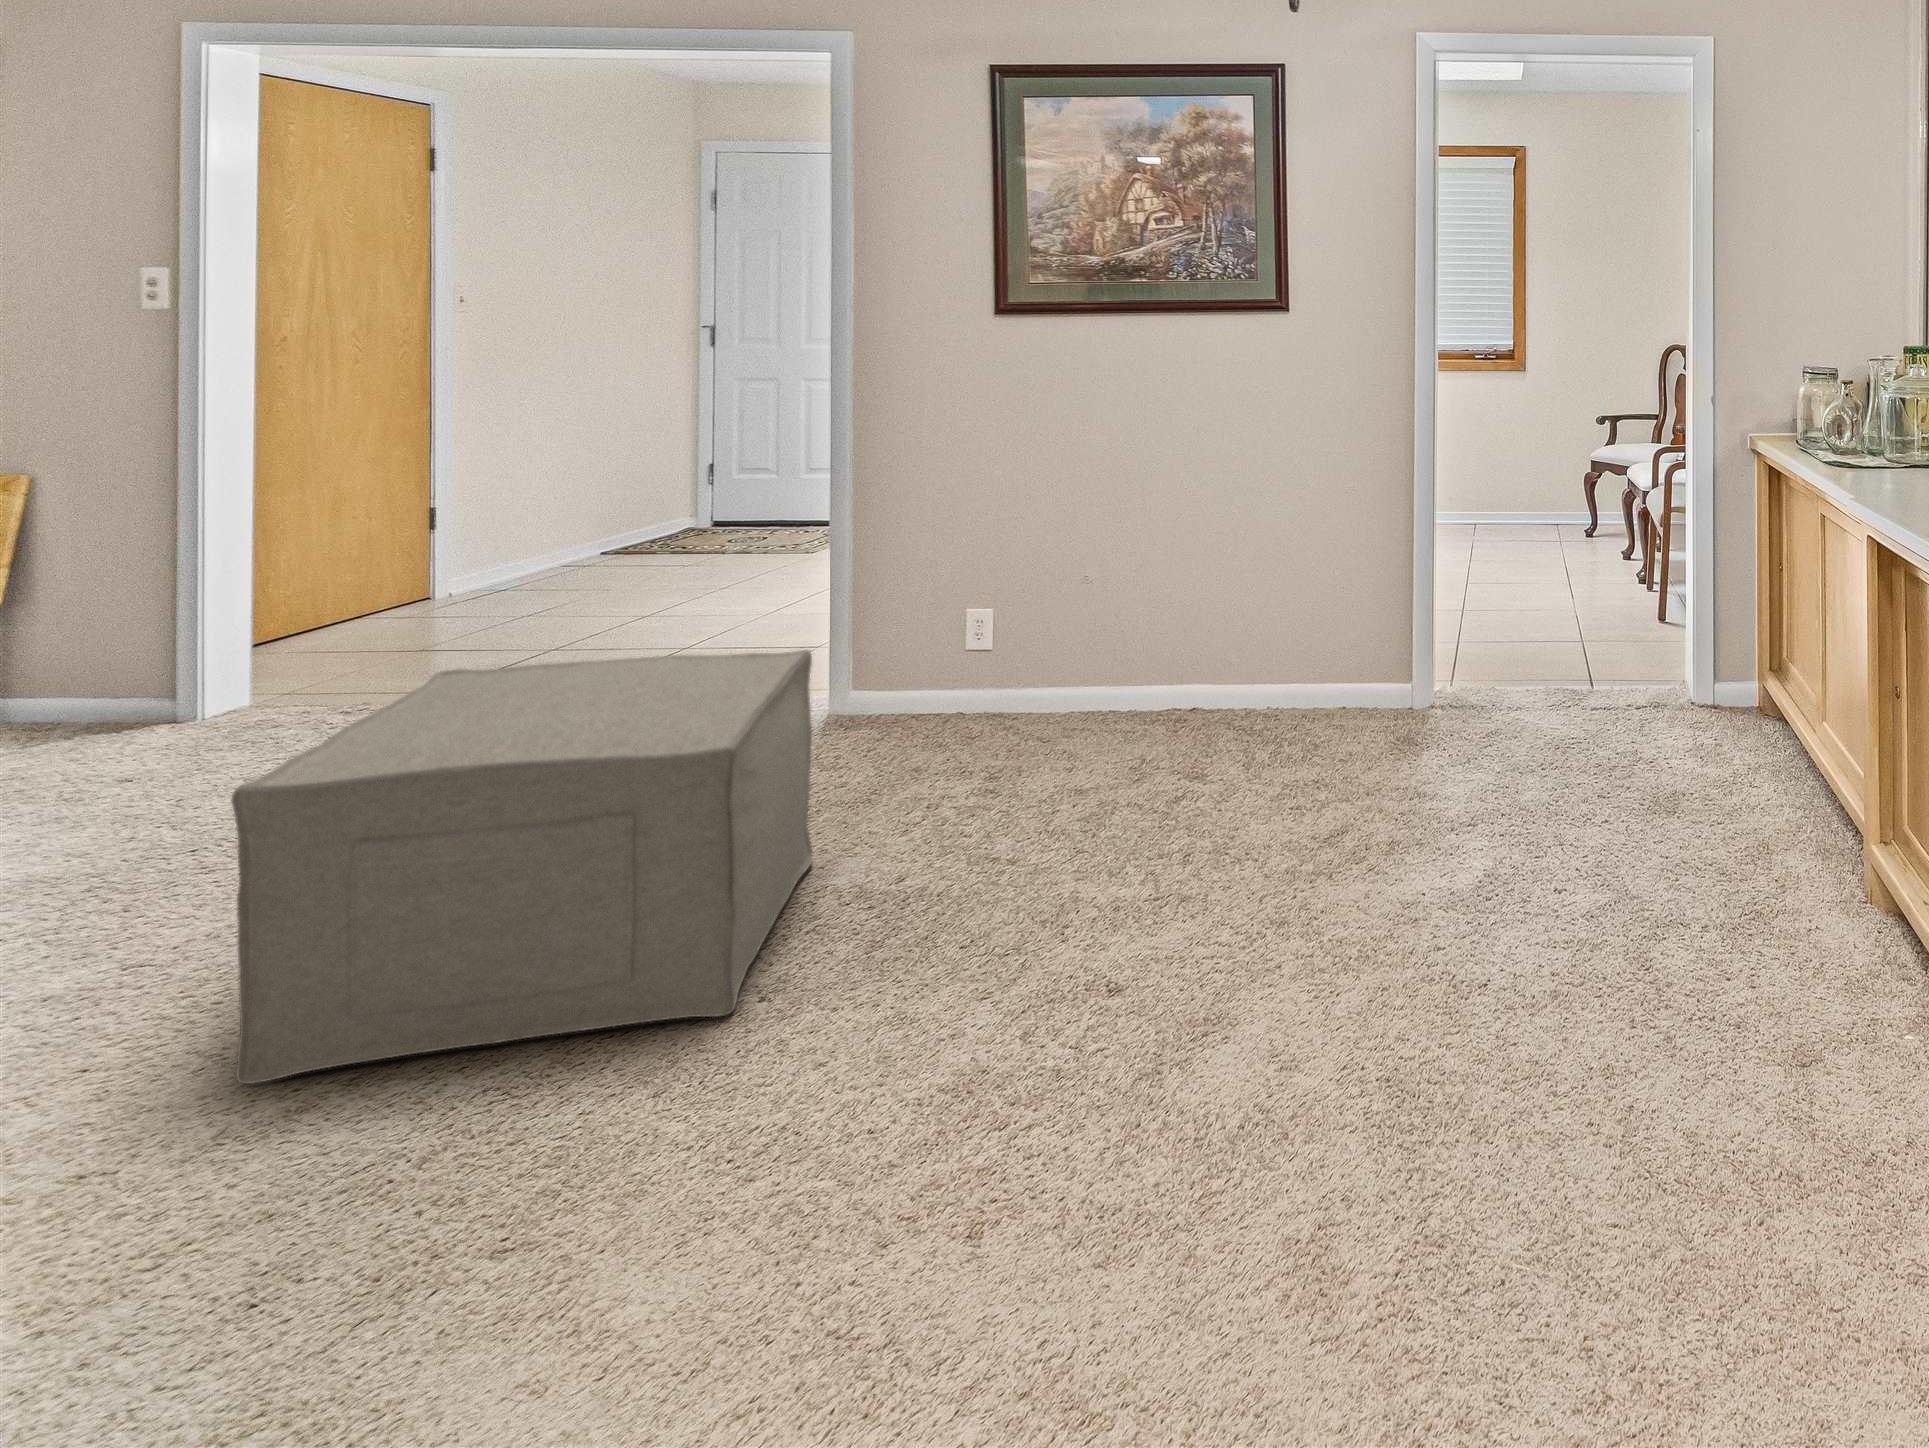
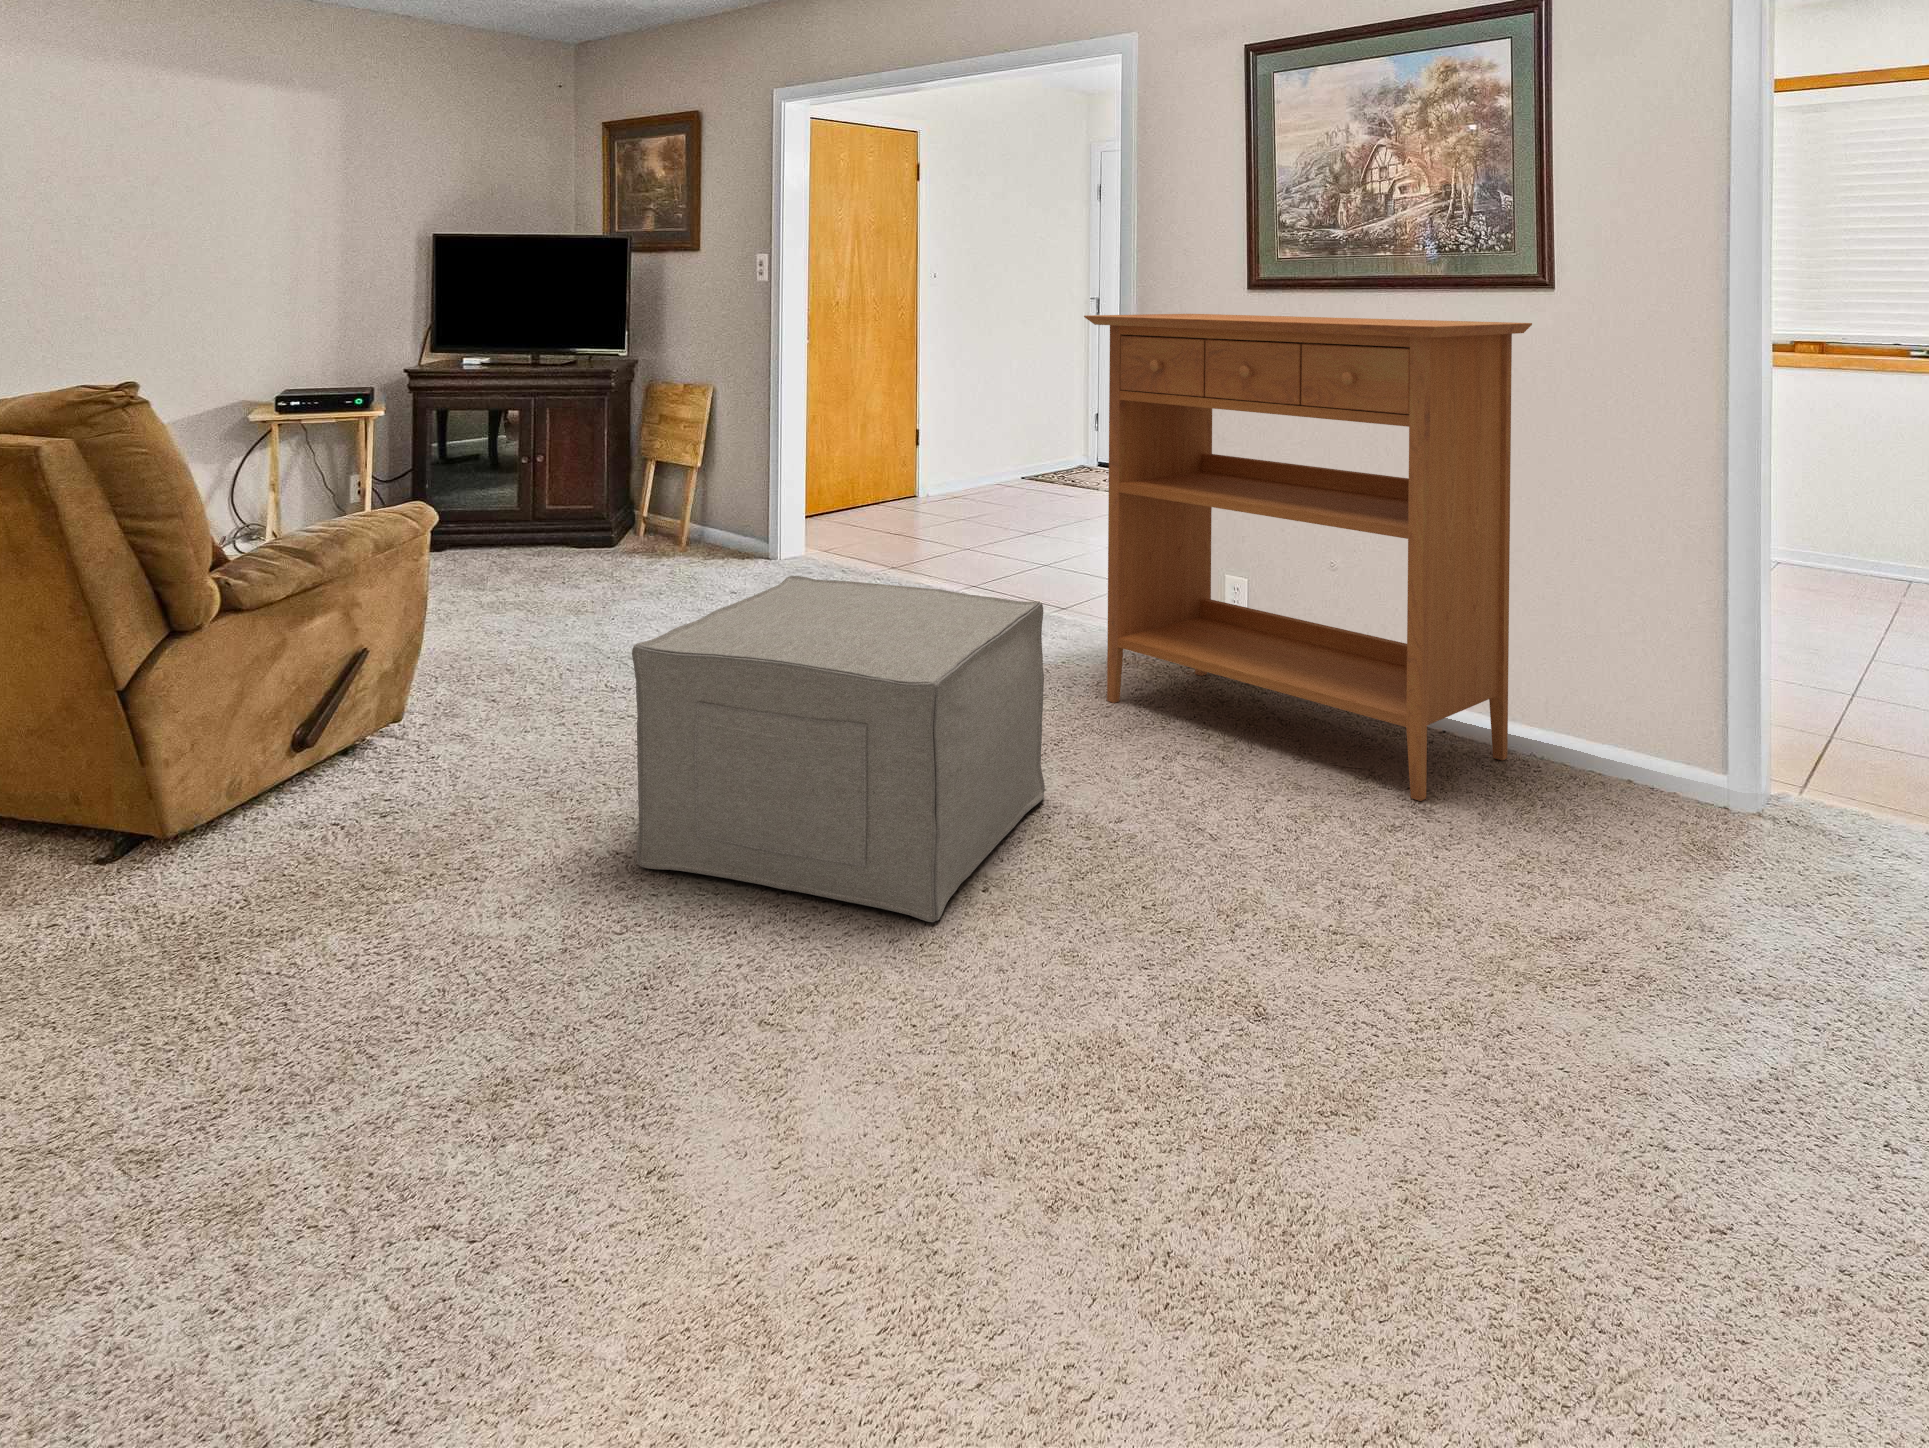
console table: none [822,338,1274,774] -> present [1084,314,1532,801]

